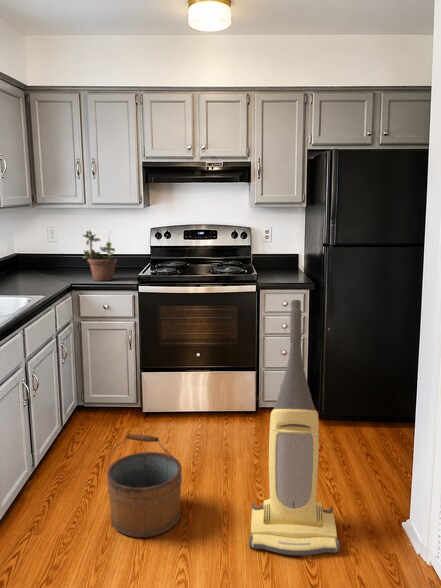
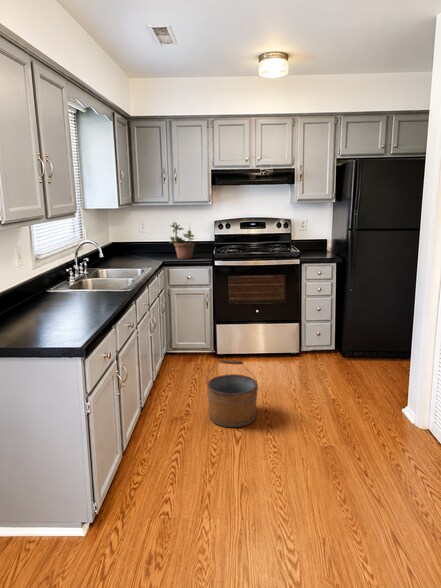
vacuum cleaner: present [249,300,340,555] -> none [306,267,368,437]

